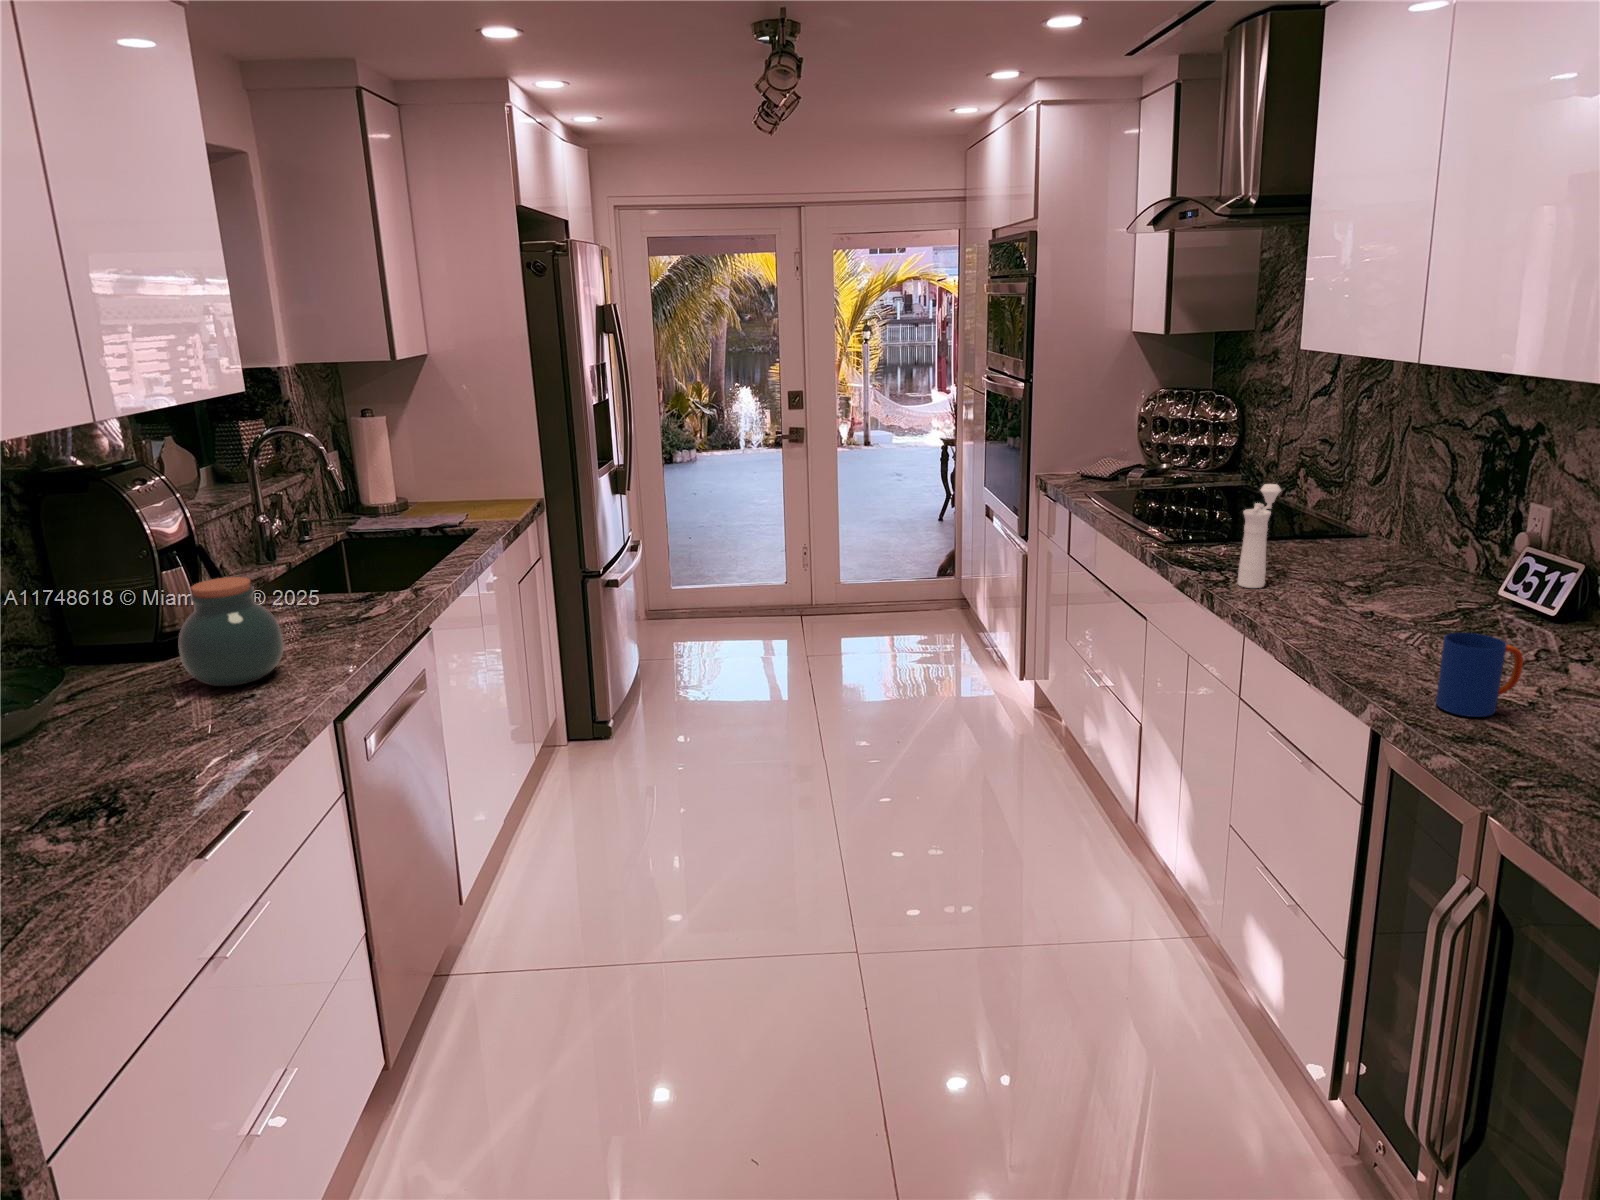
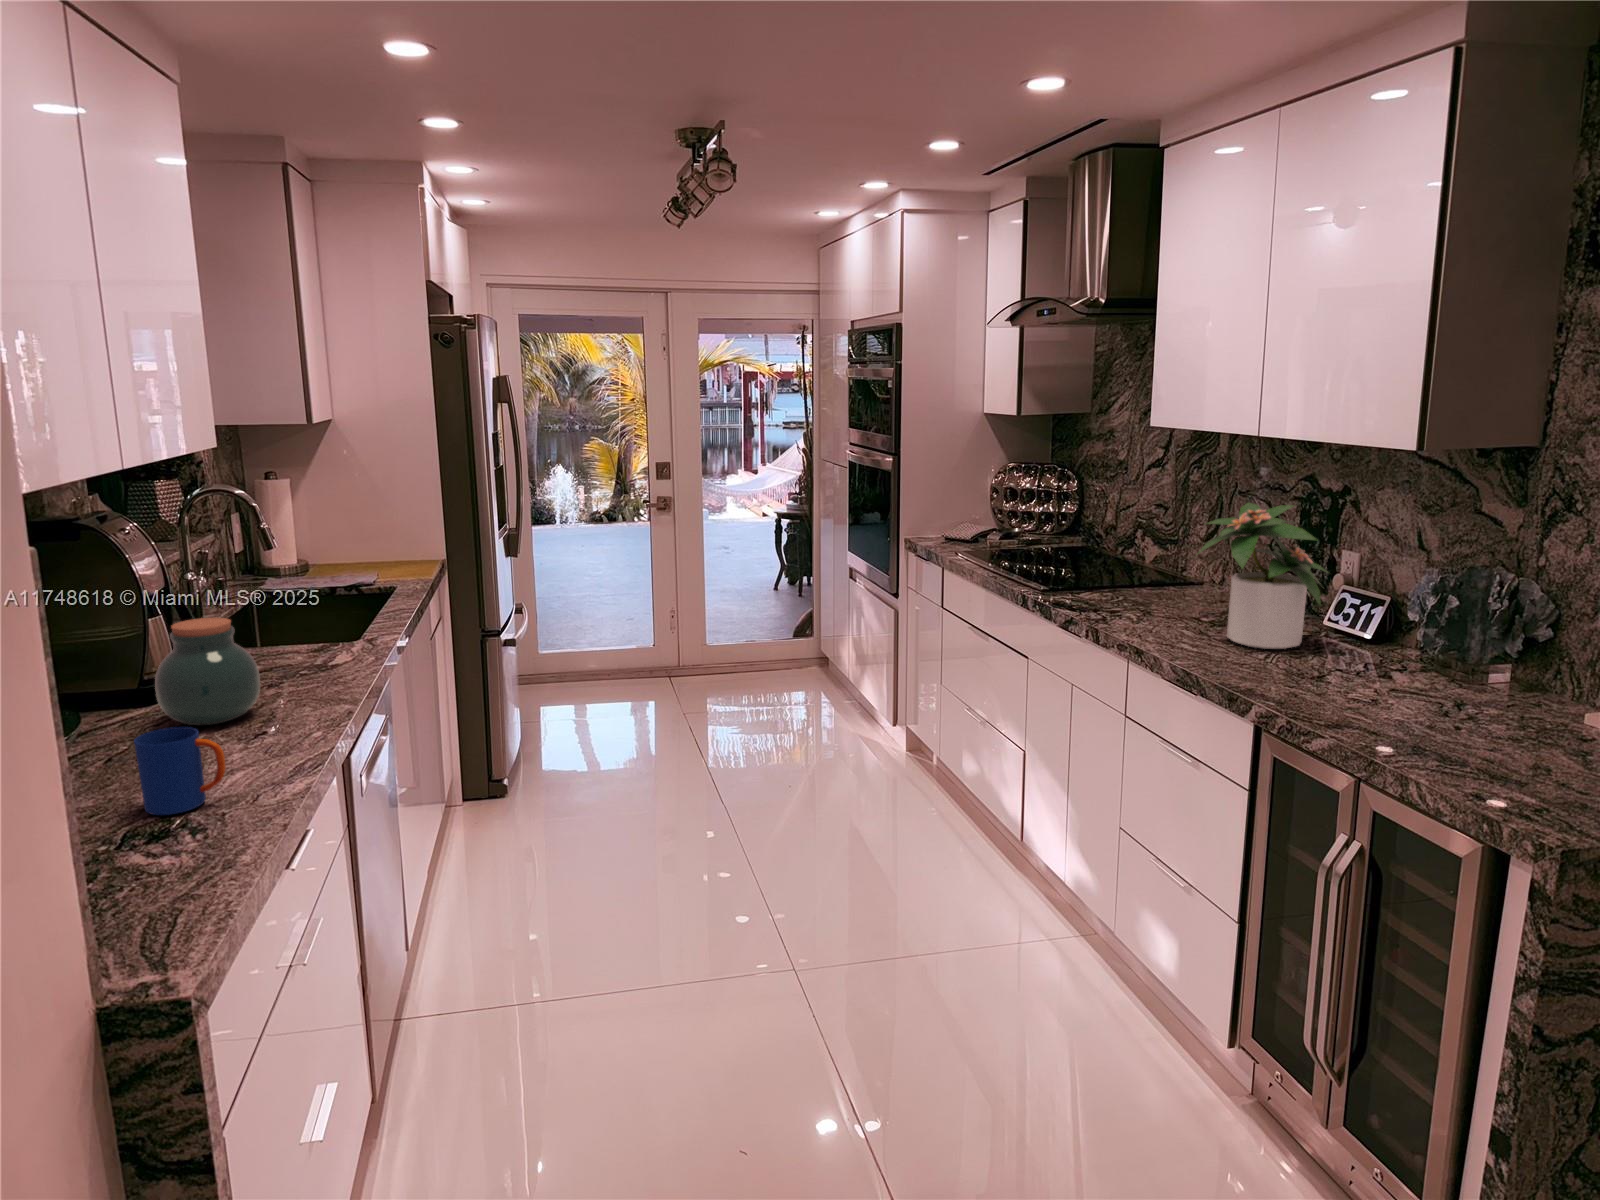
potted plant: none [1327,448,1504,628] -> present [1198,503,1326,649]
pepper mill: present [1238,484,1281,588] -> none [1115,535,1146,623]
mug: present [1436,633,1523,717] -> present [134,727,226,815]

